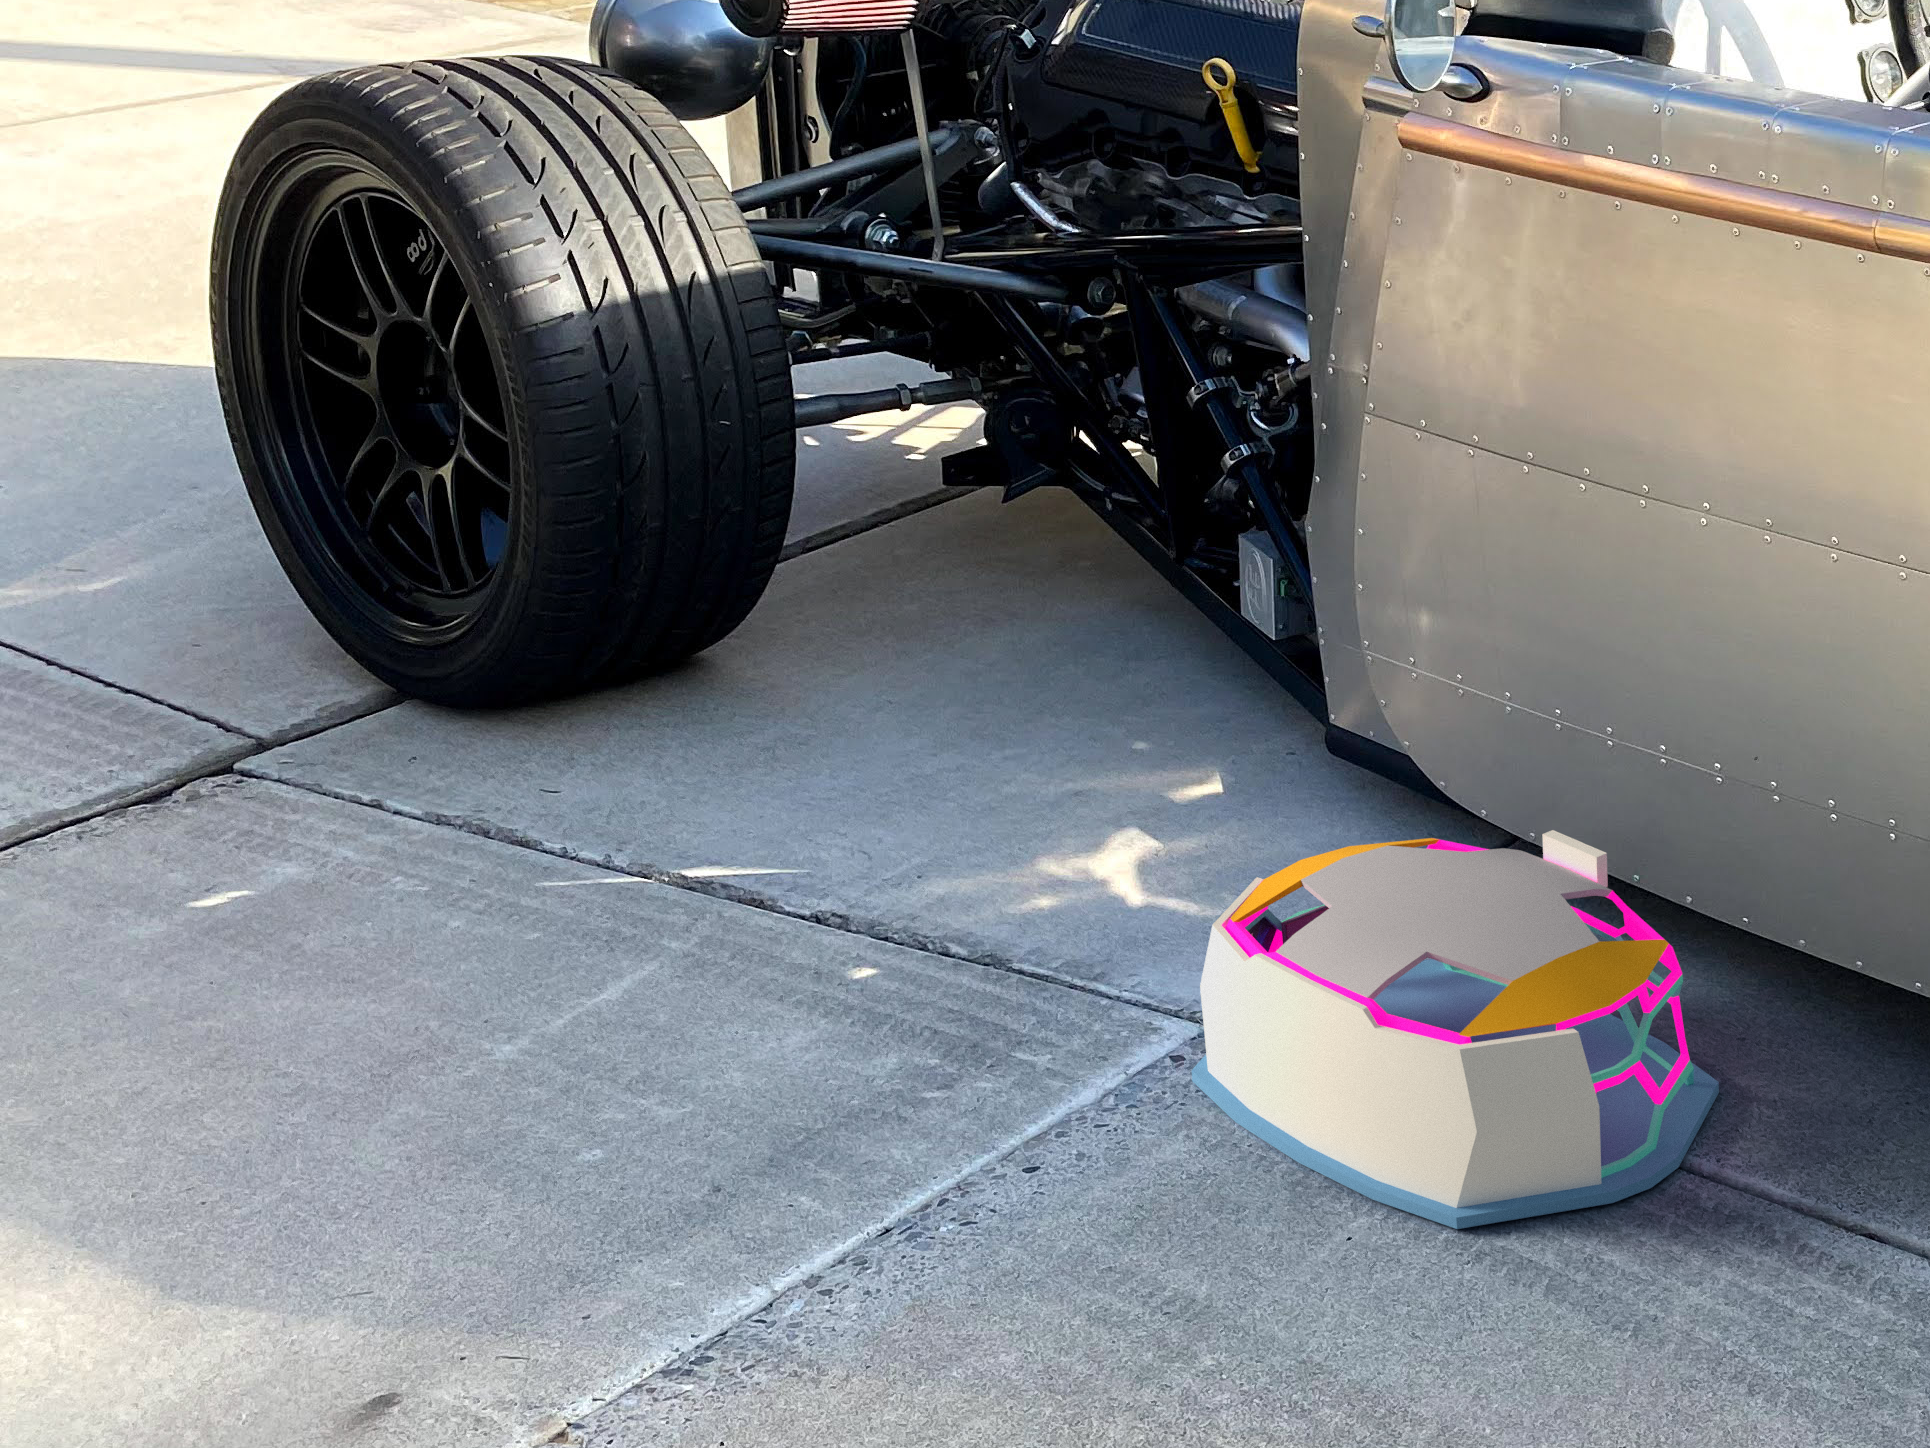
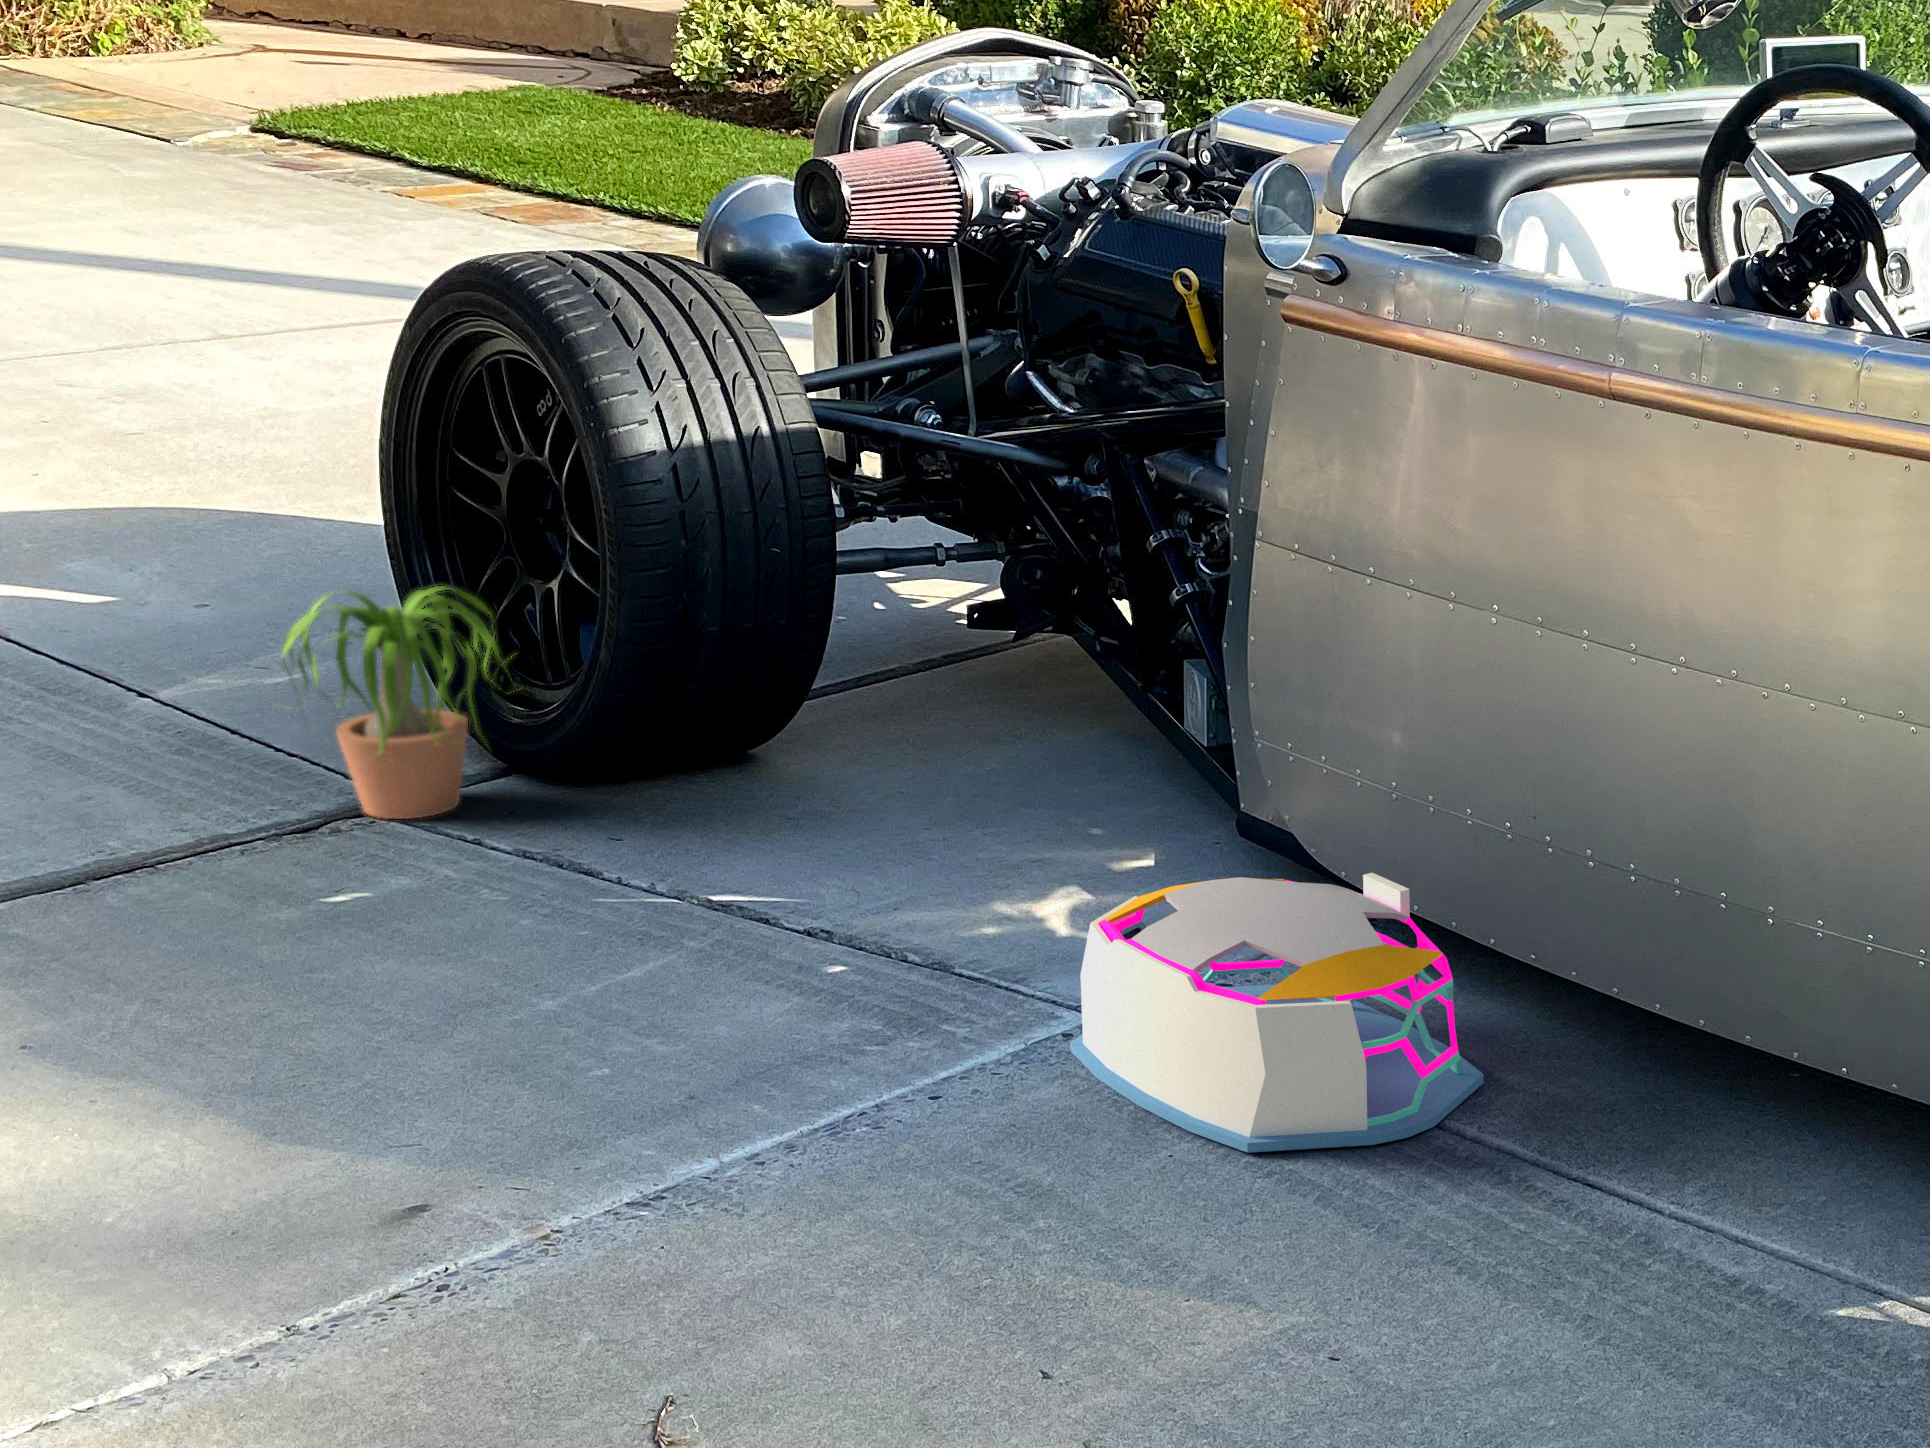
potted plant: none [66,490,439,782] -> present [262,586,507,819]

